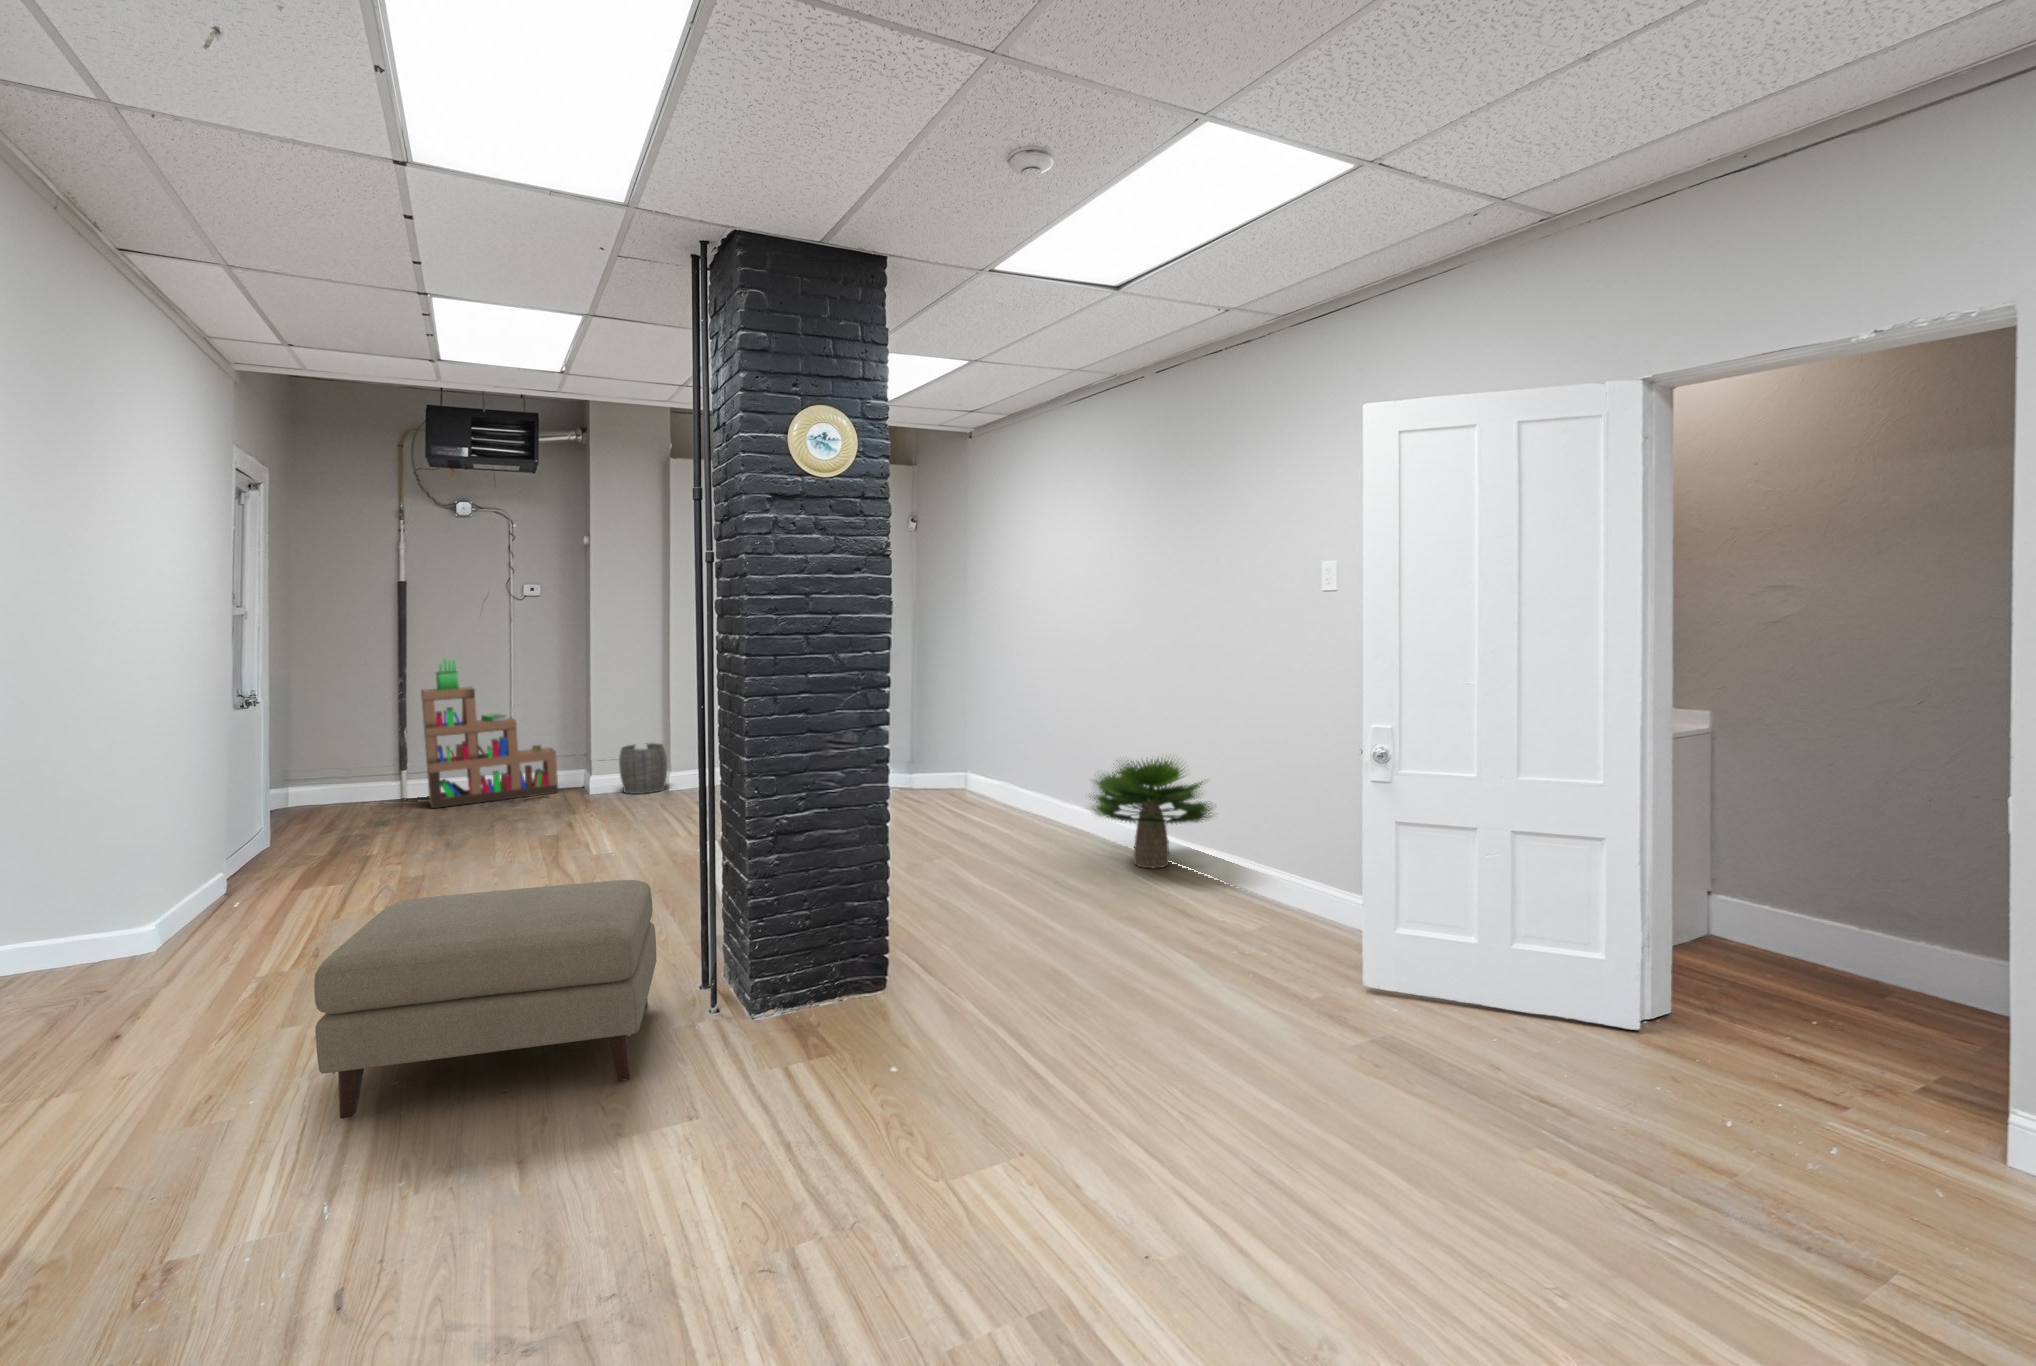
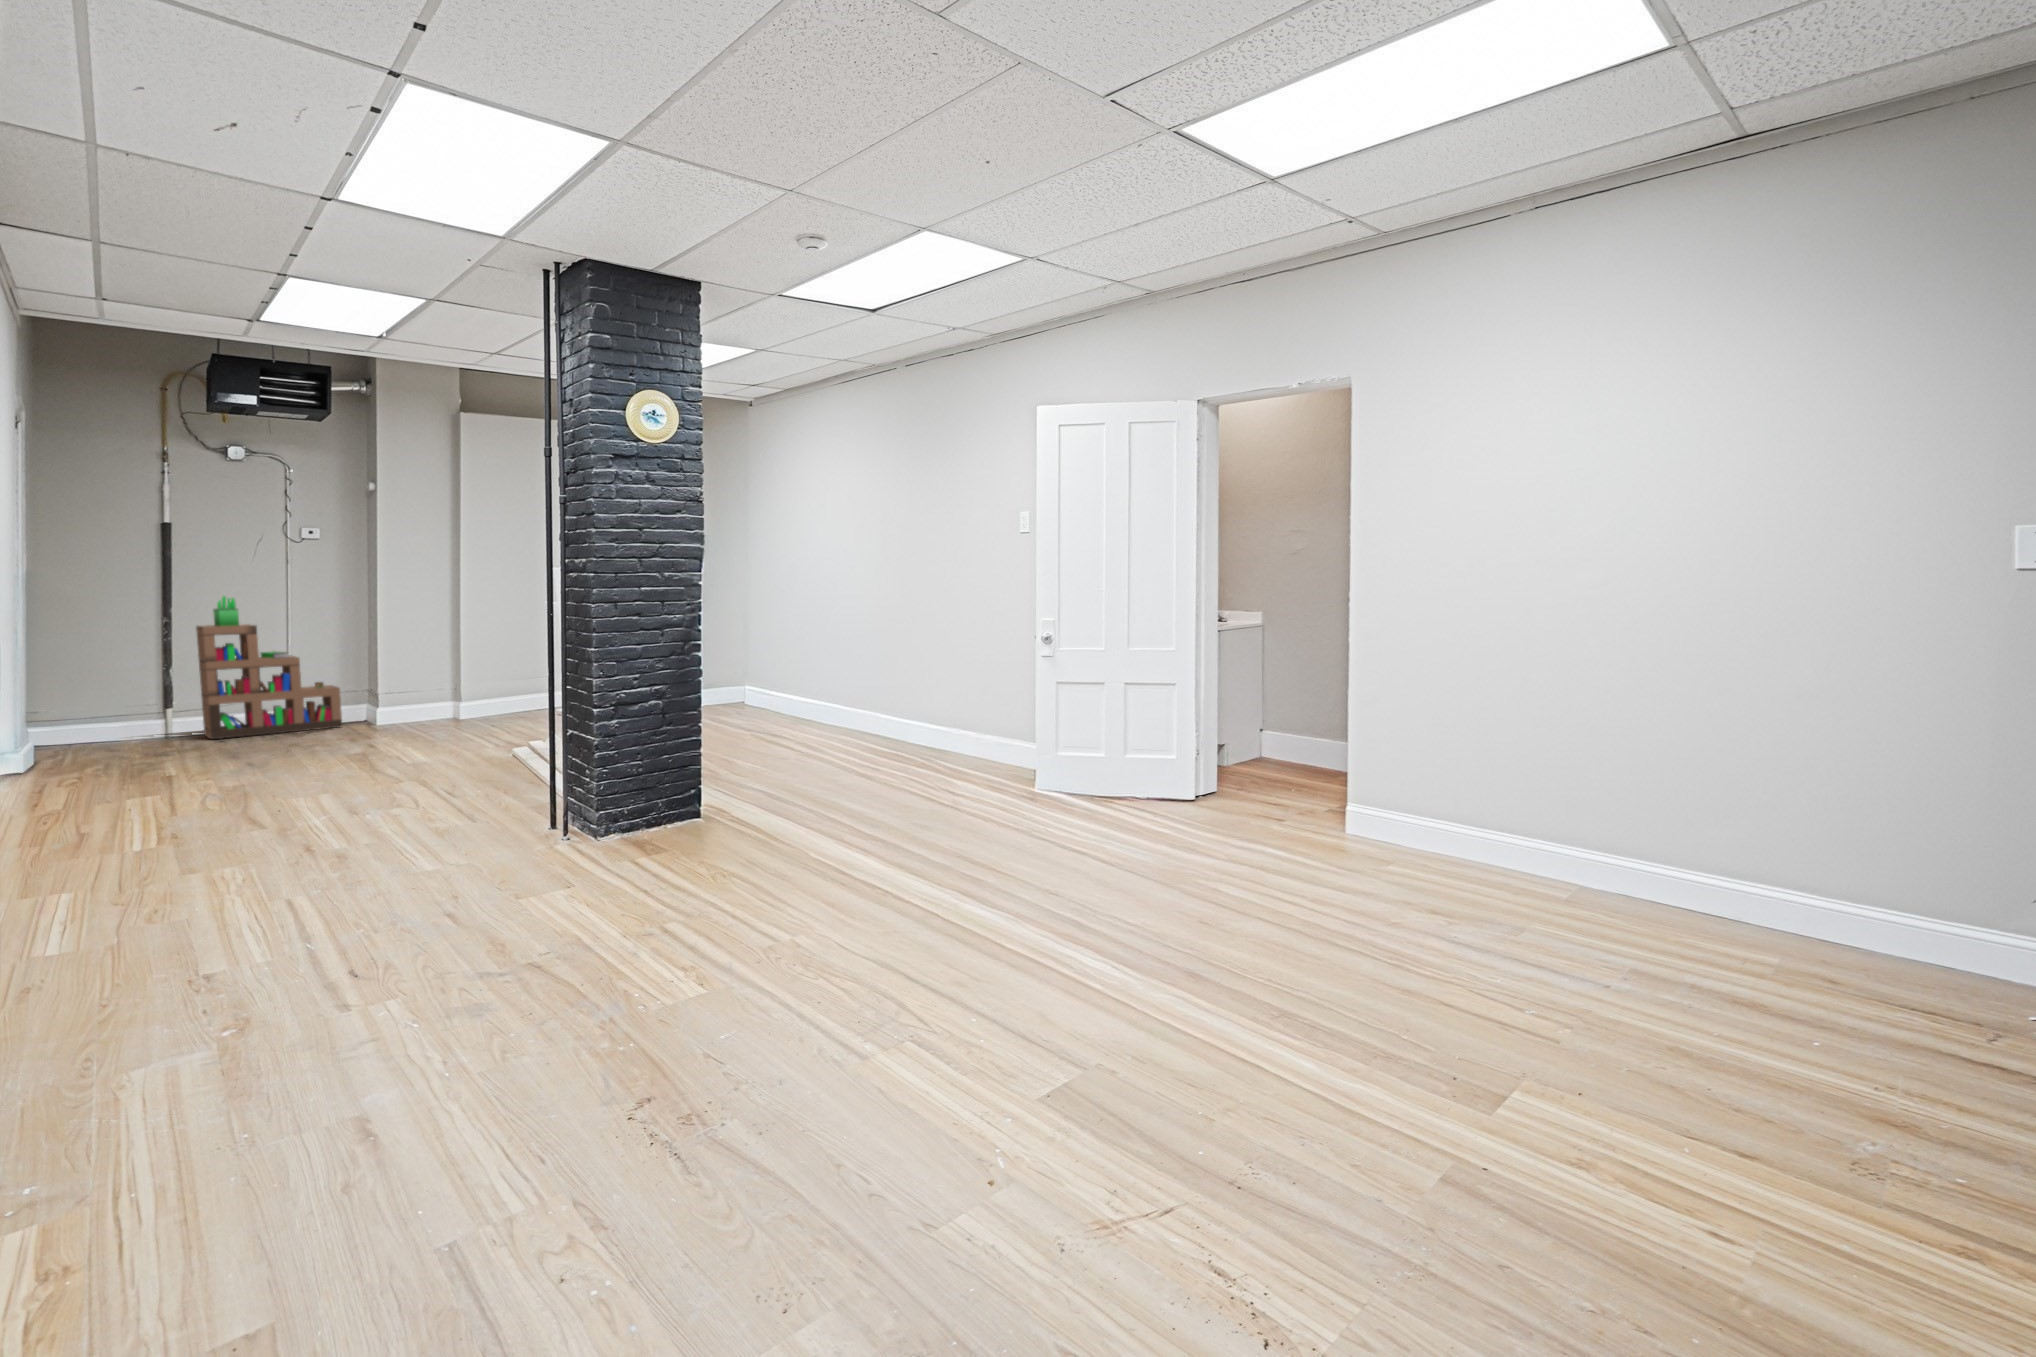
woven basket: present [619,743,667,794] -> none [408,681,456,726]
potted plant: present [1089,759,1212,868] -> none [846,671,952,759]
ottoman: present [314,880,656,1119] -> none [280,741,526,894]

